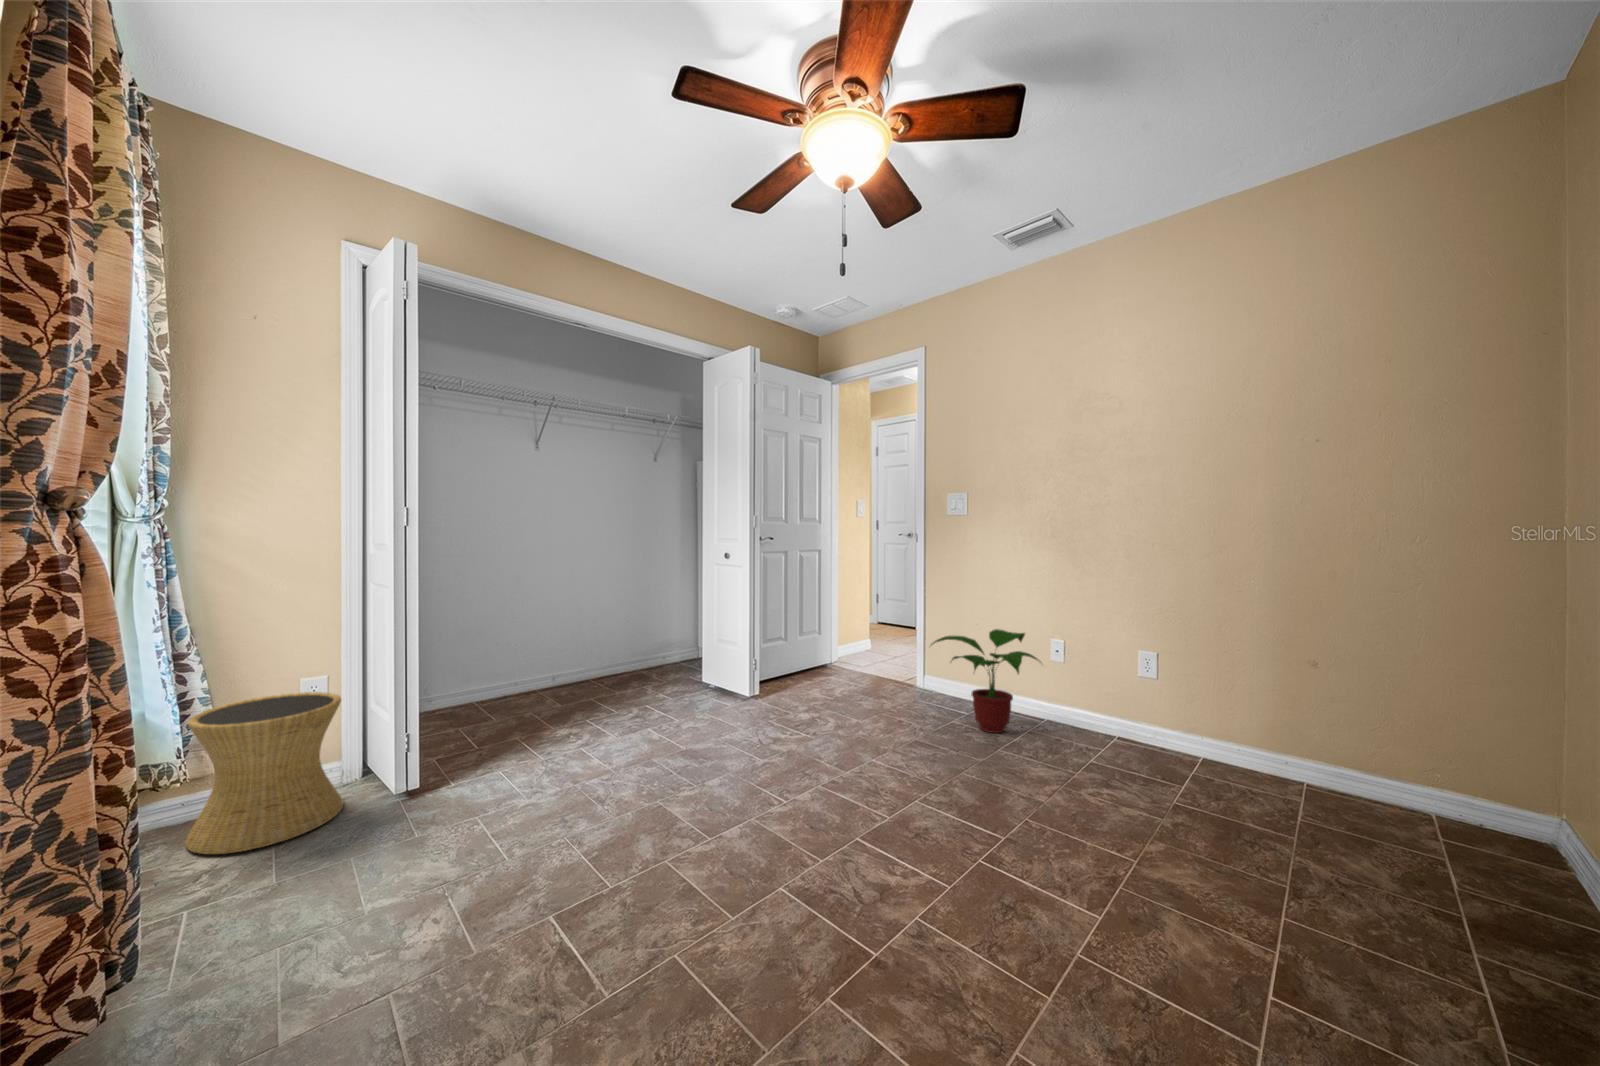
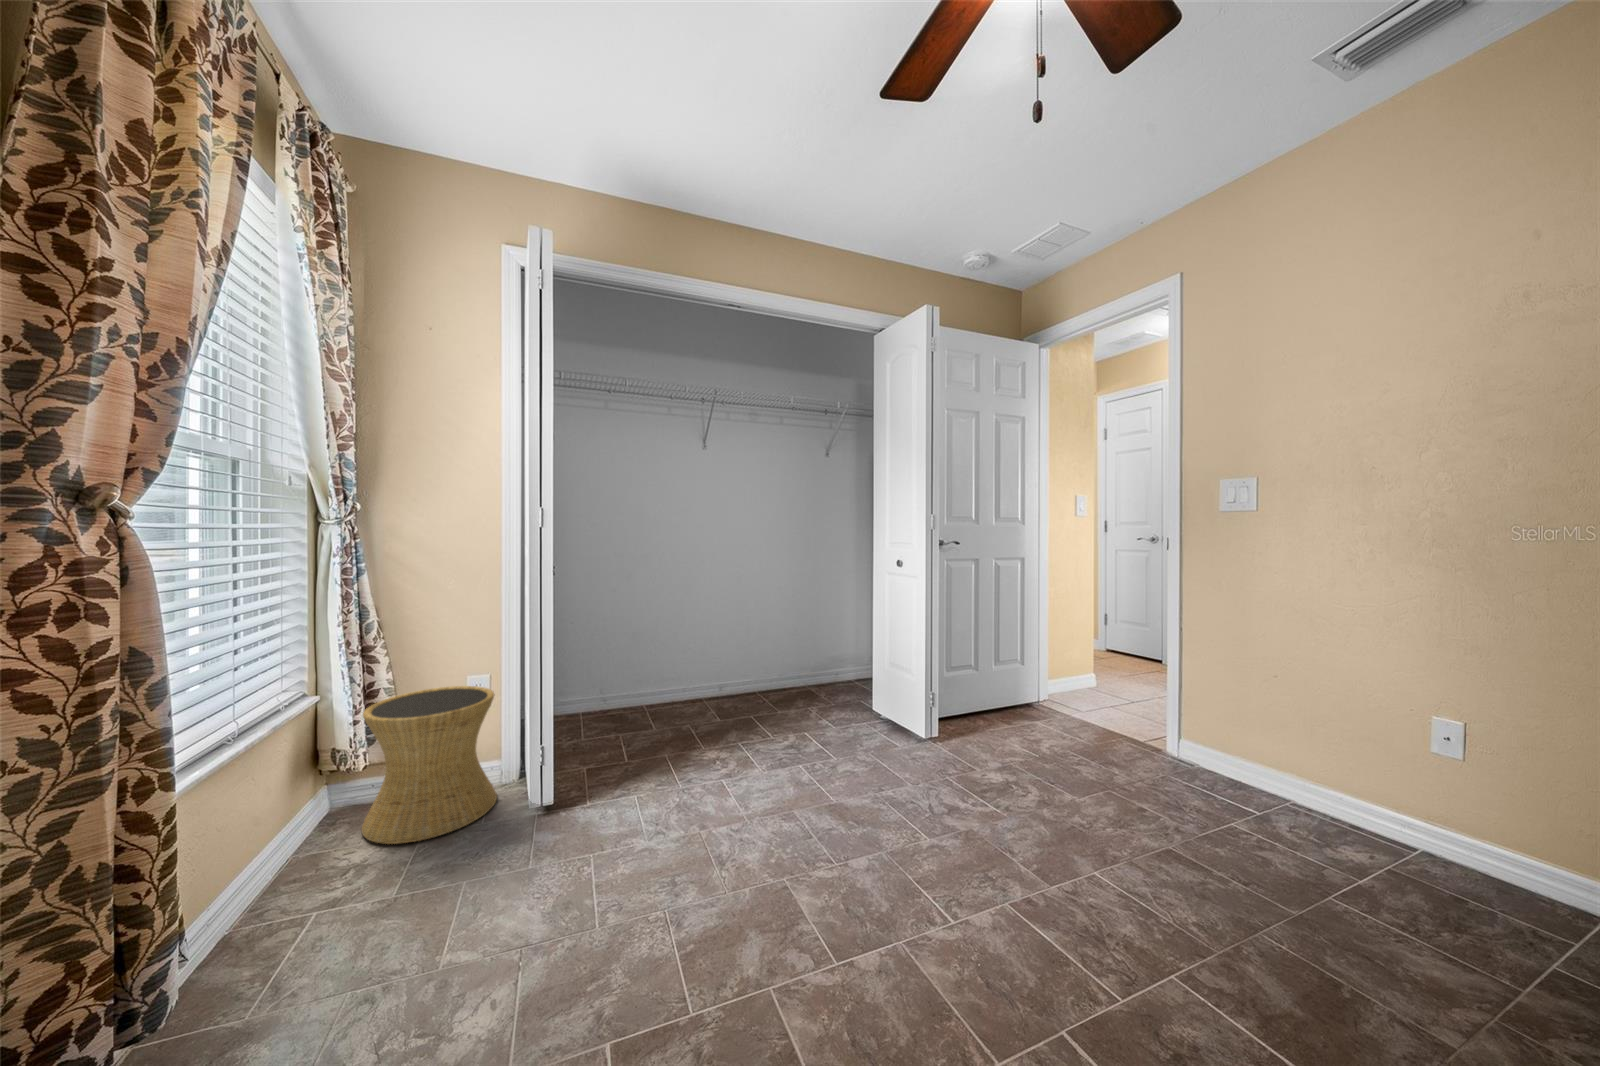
potted plant: present [932,629,1041,733] -> none [1181,673,1406,839]

